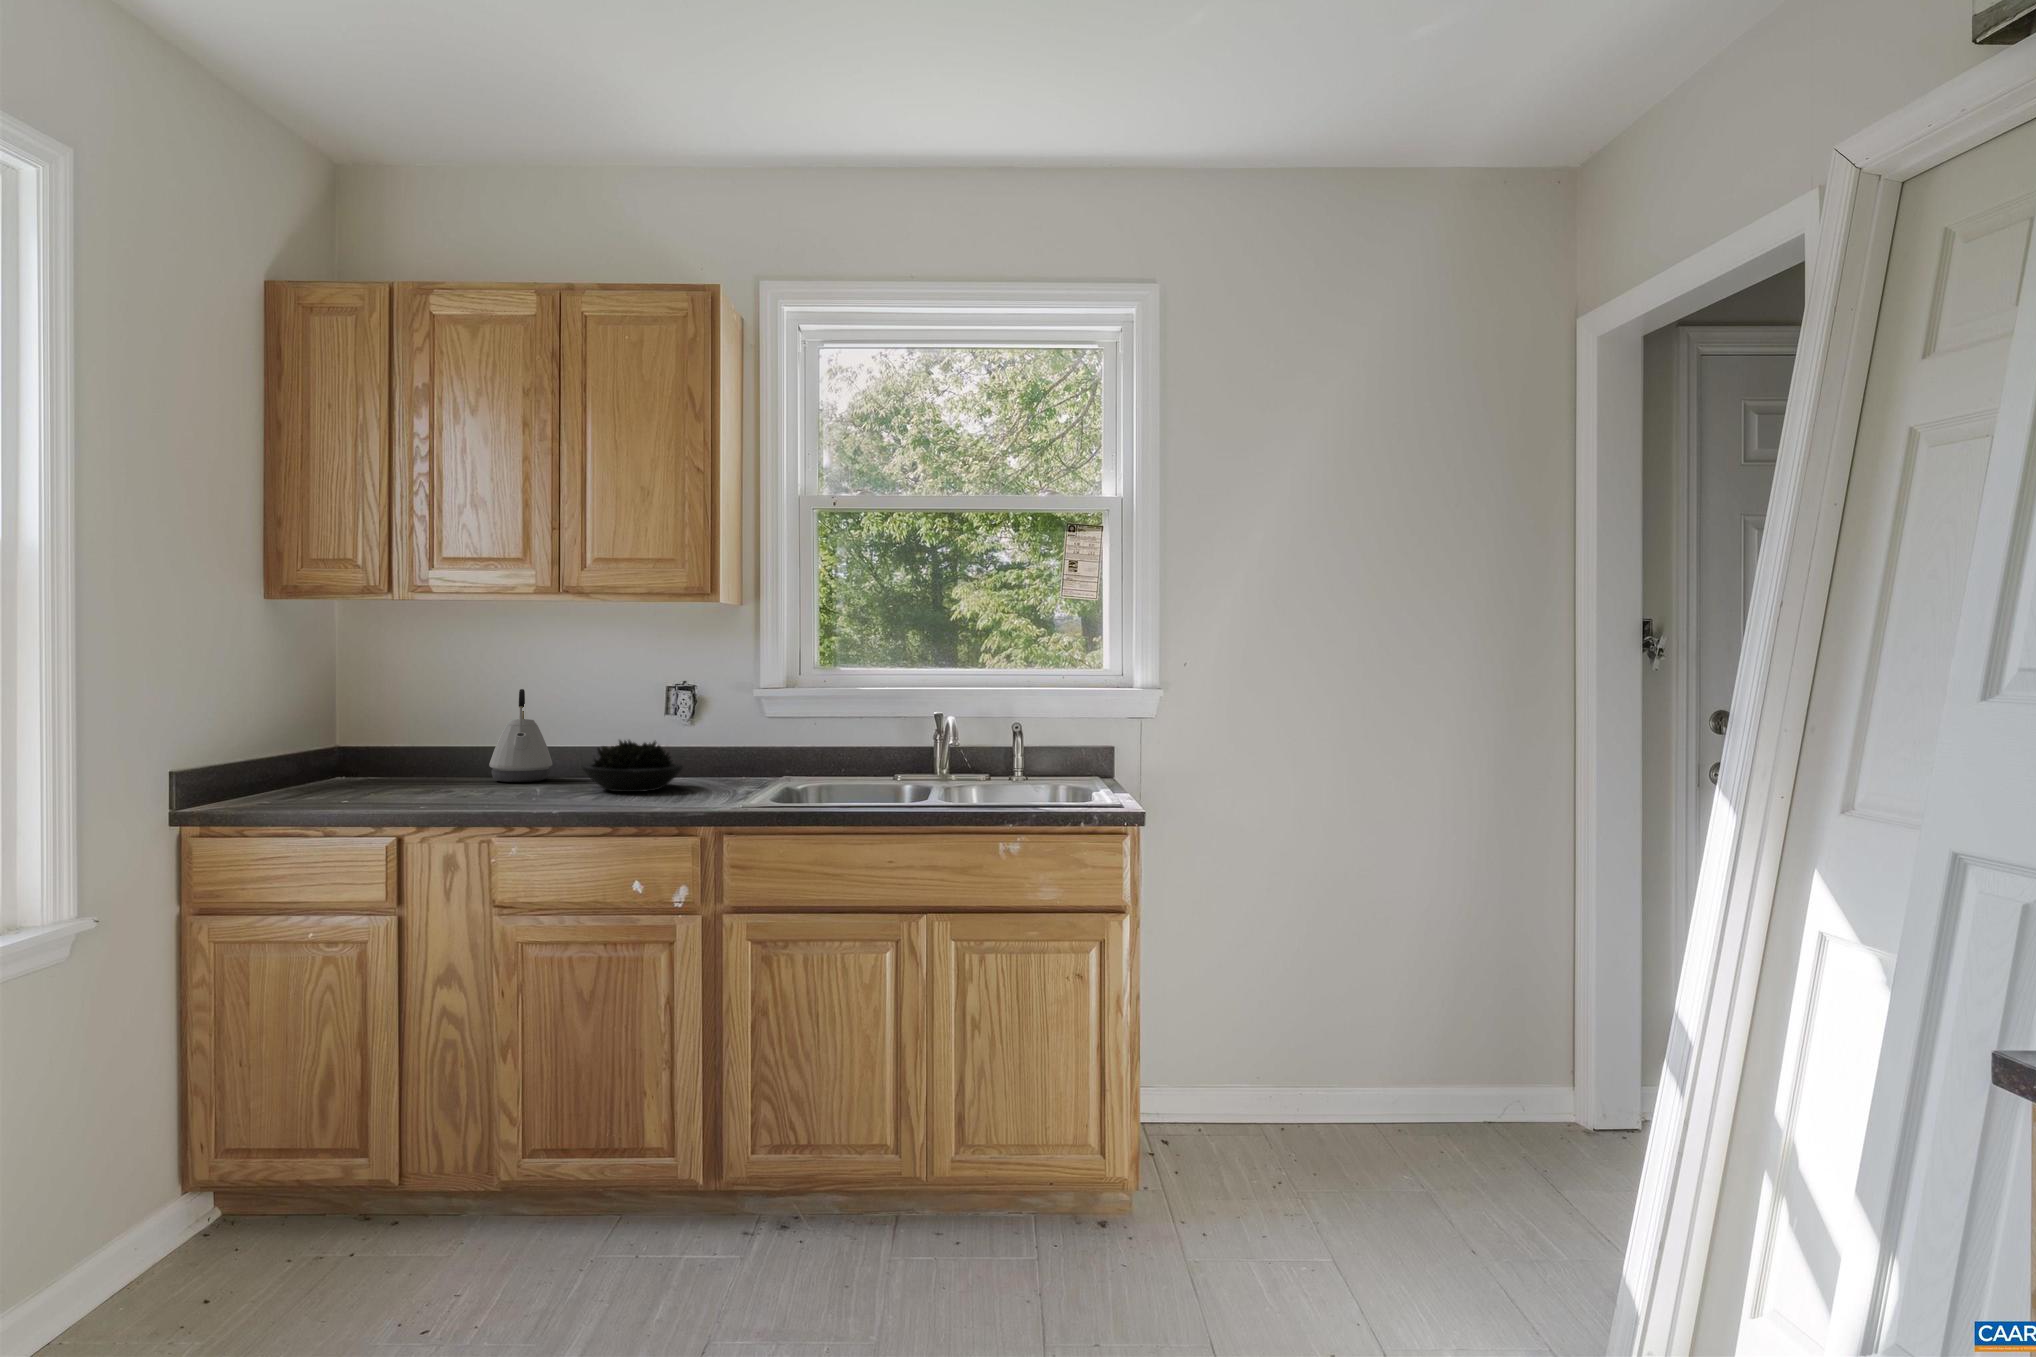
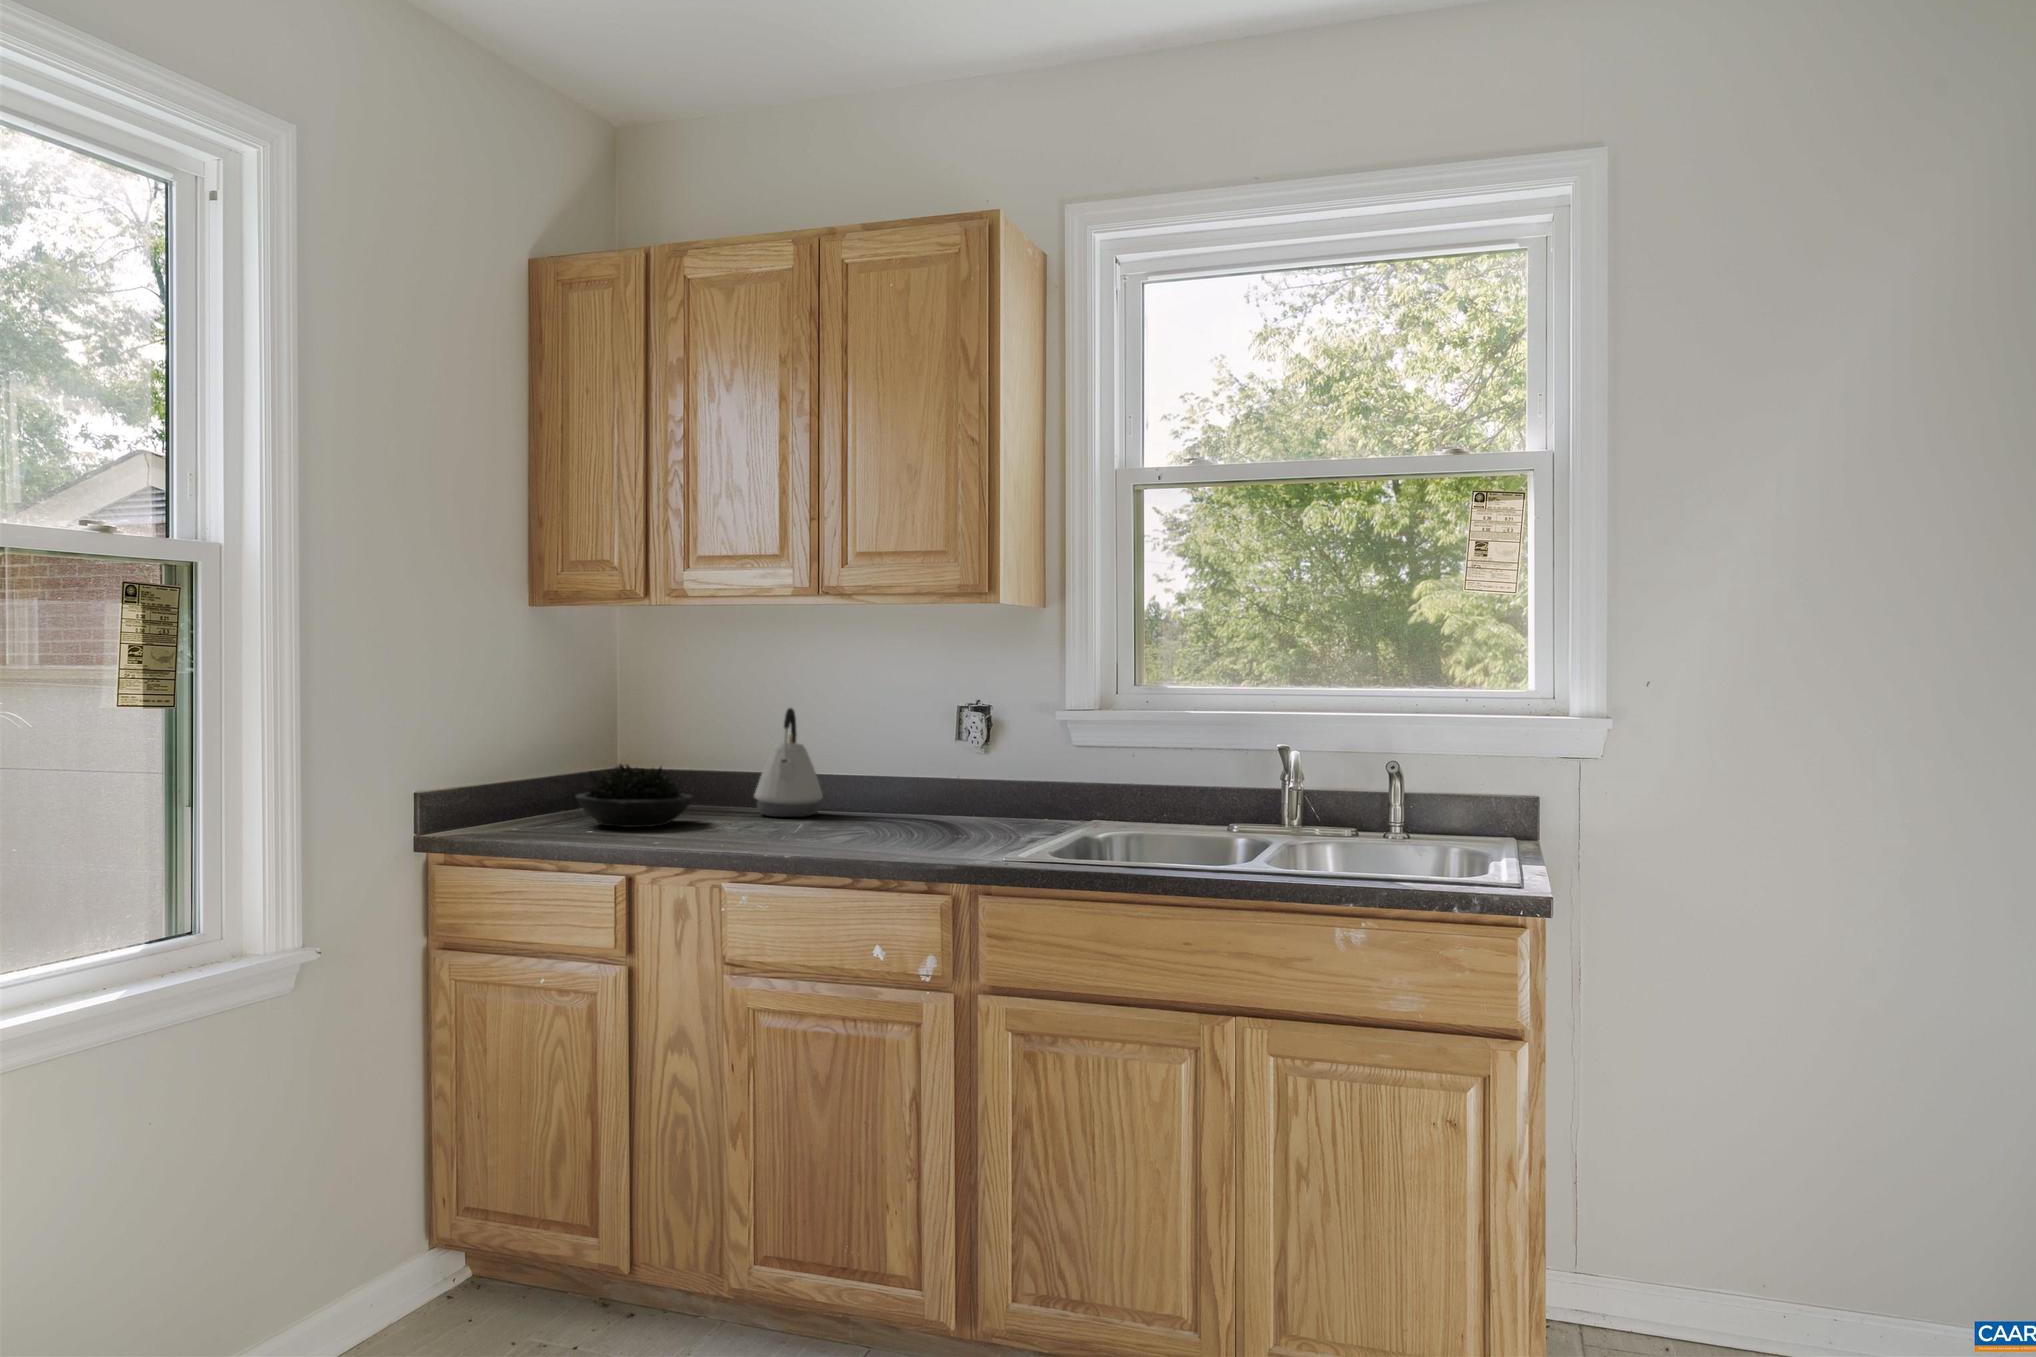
succulent plant: present [582,740,683,792] -> present [575,764,693,827]

